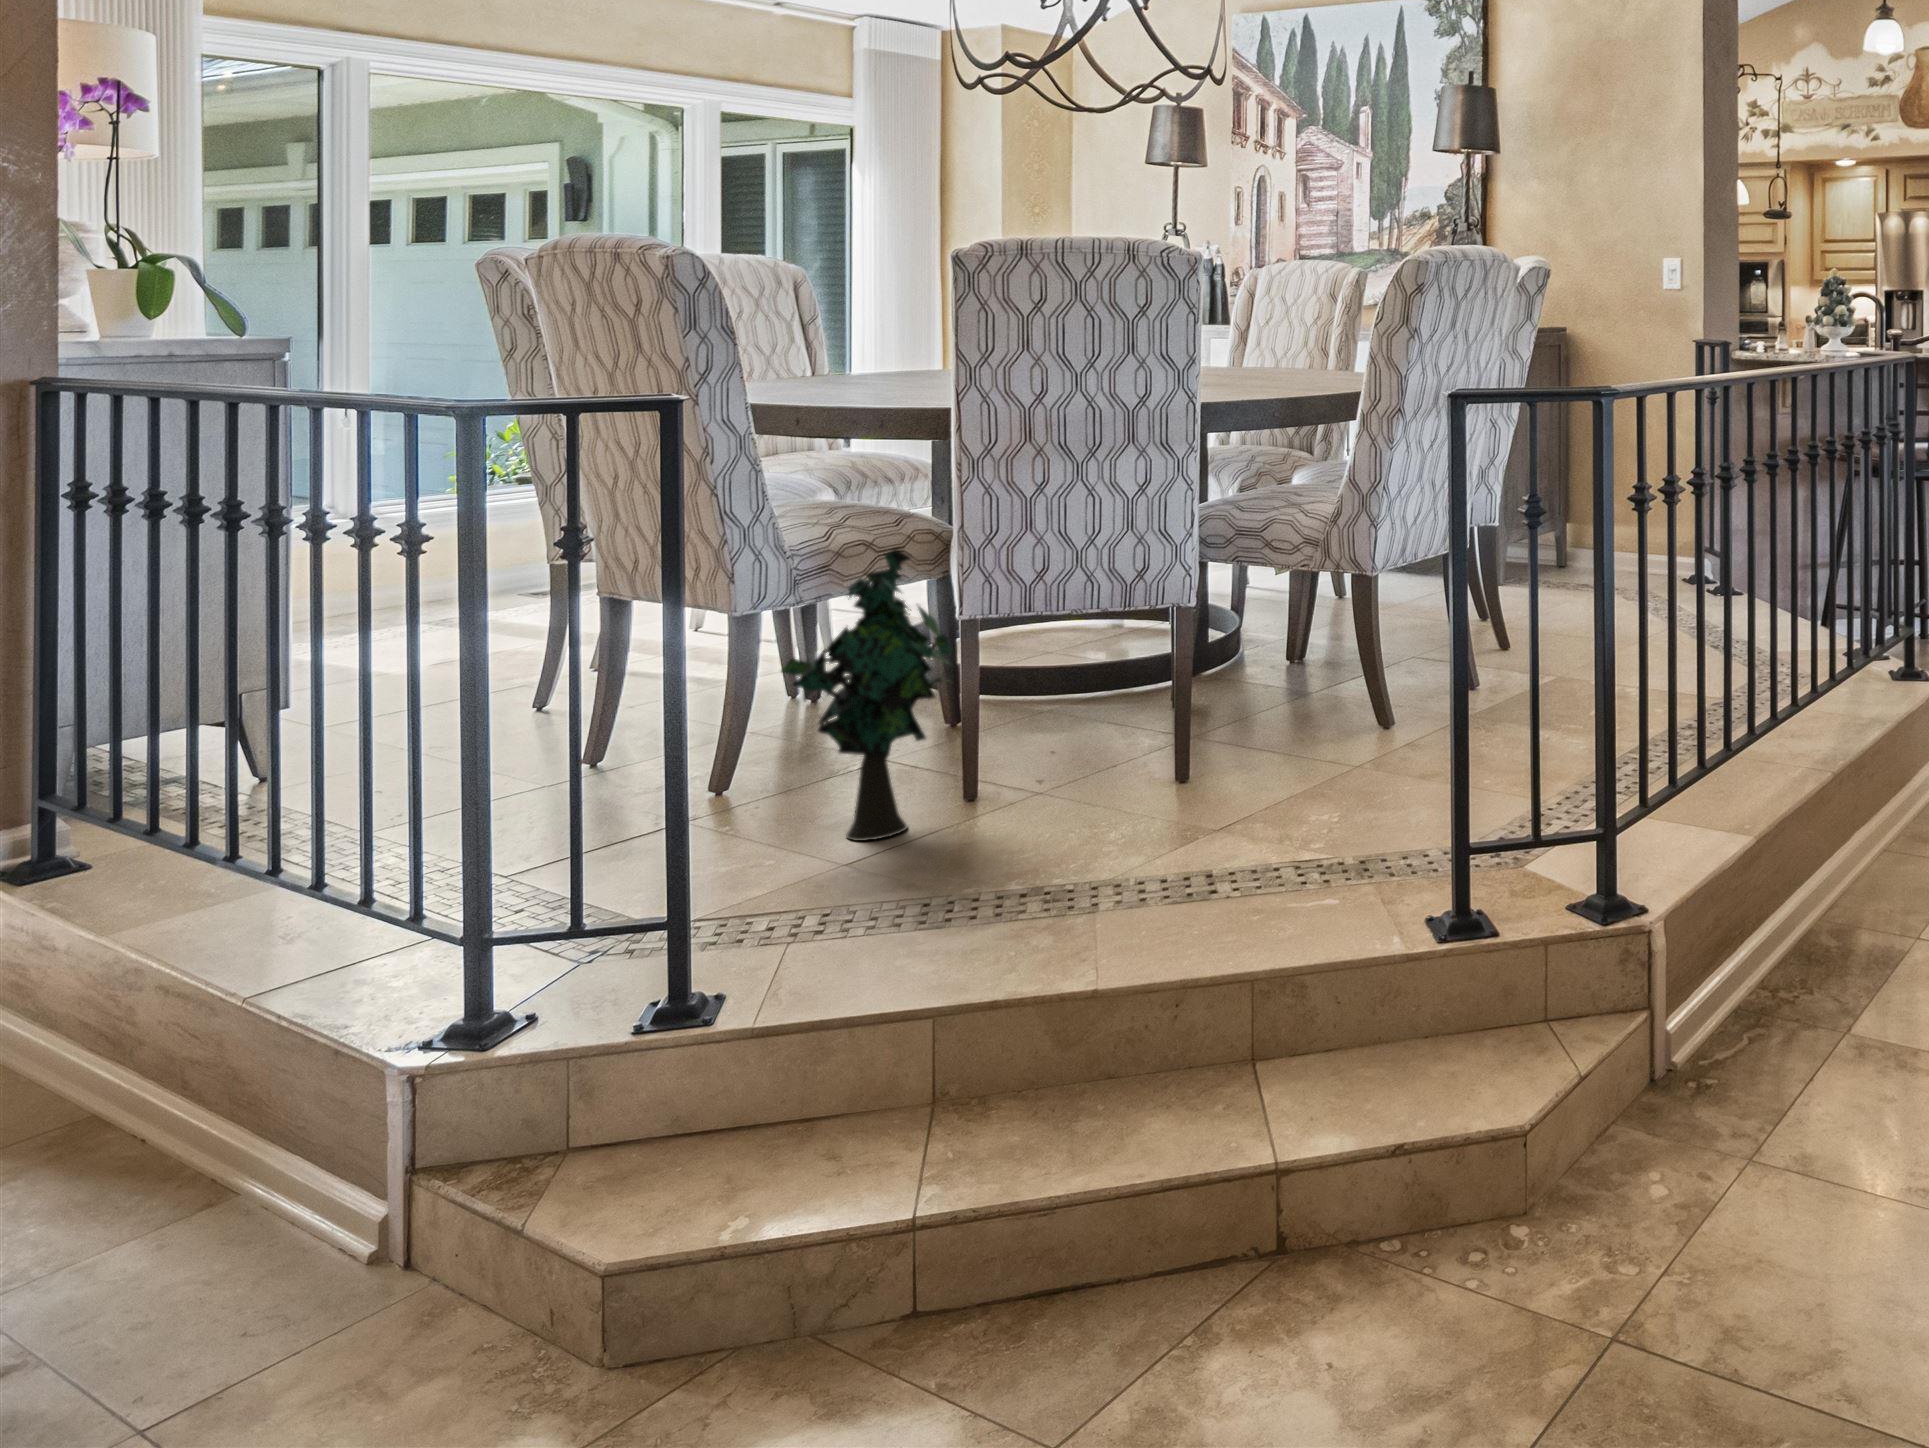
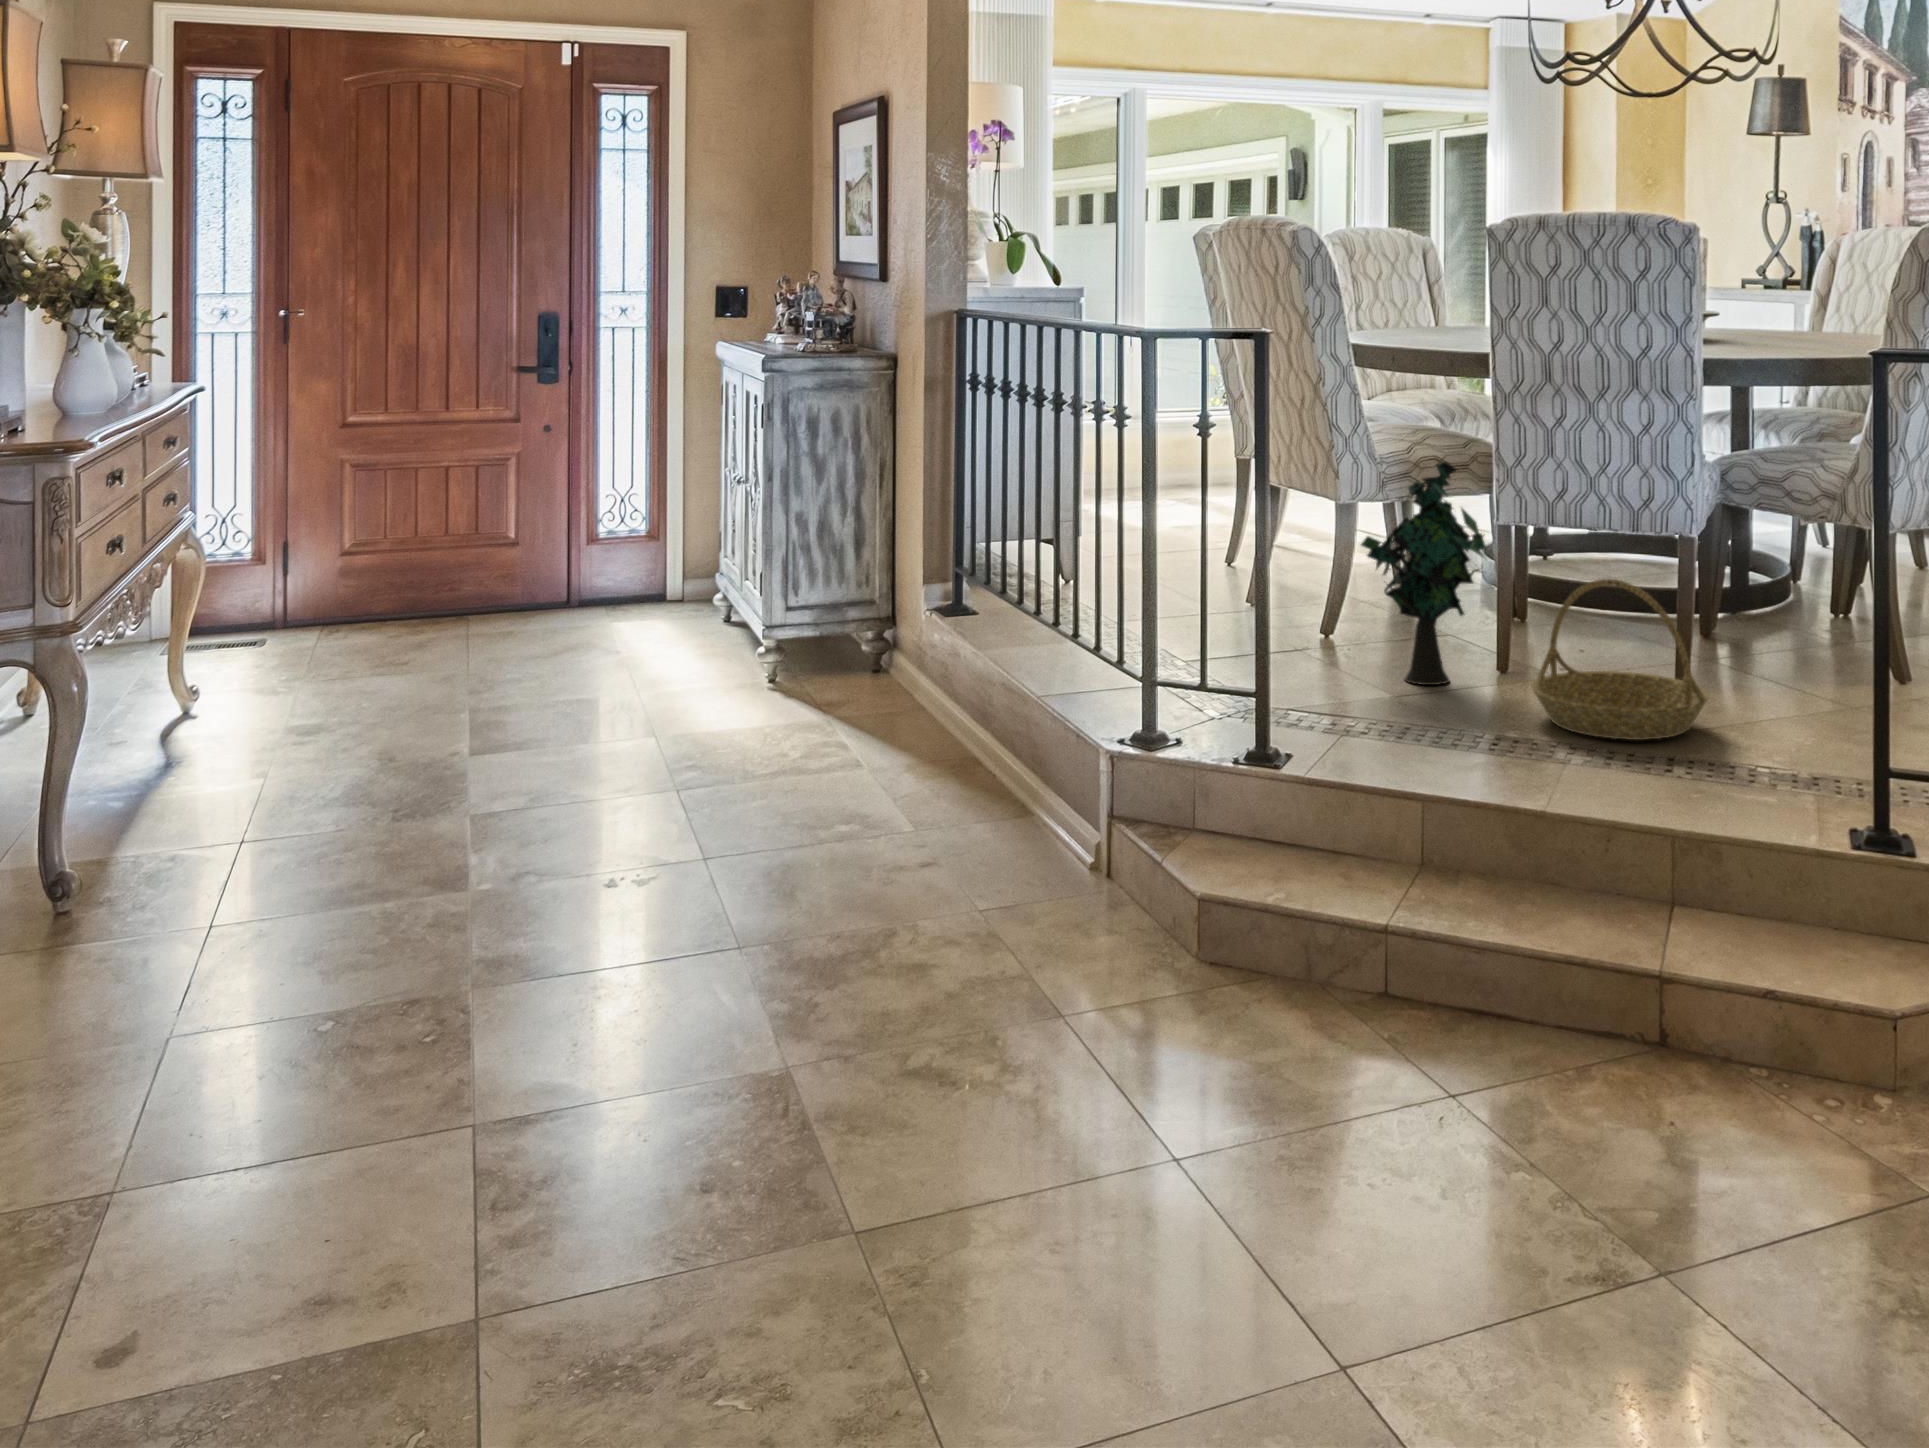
basket: none [1023,669,1226,863] -> present [1531,579,1709,740]

